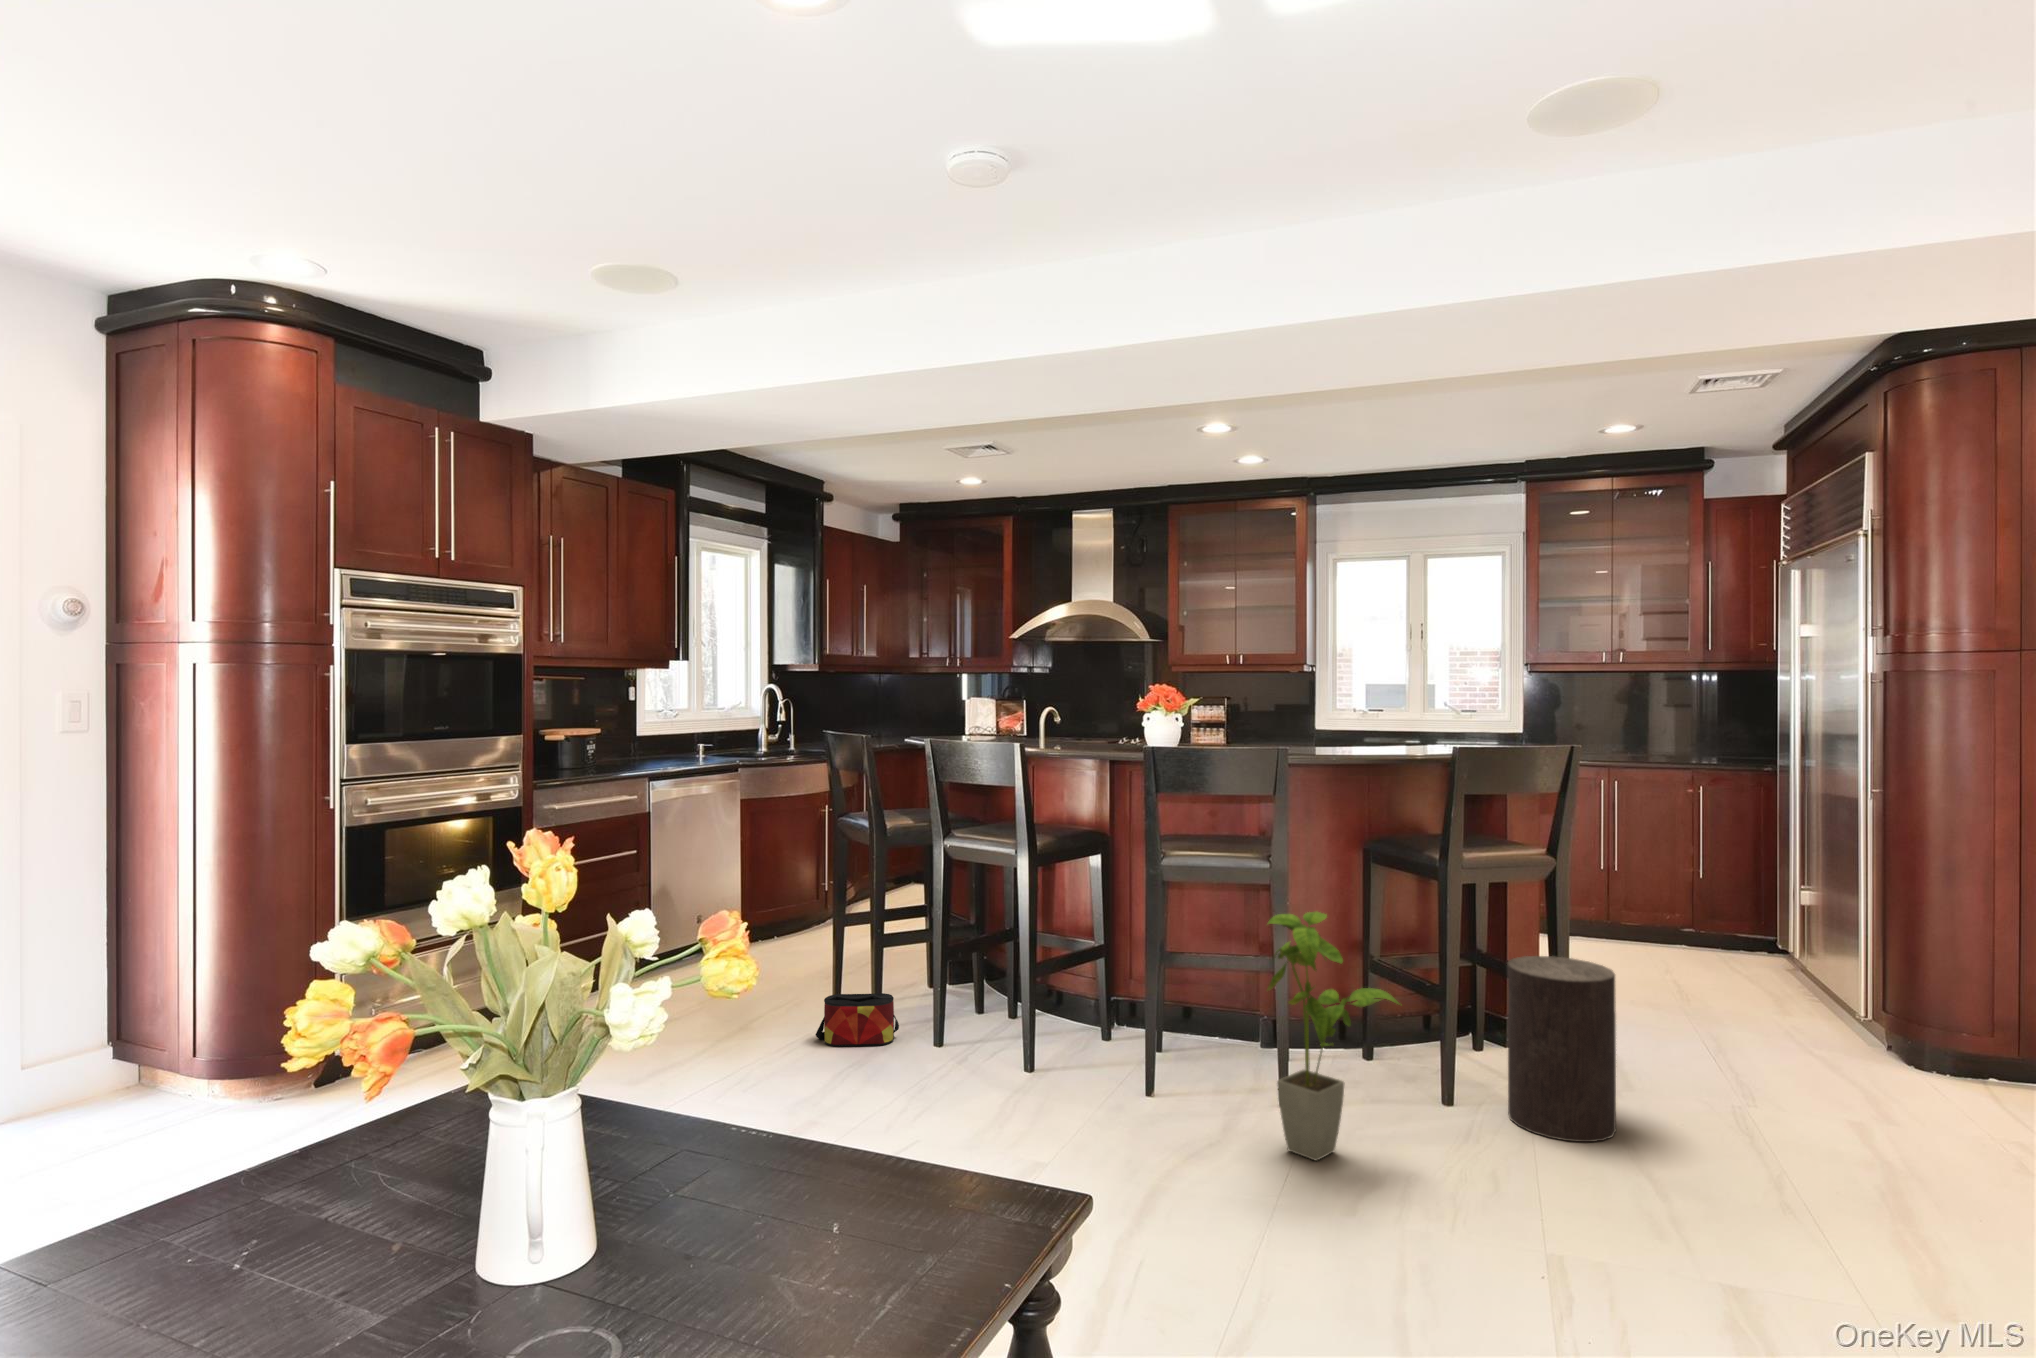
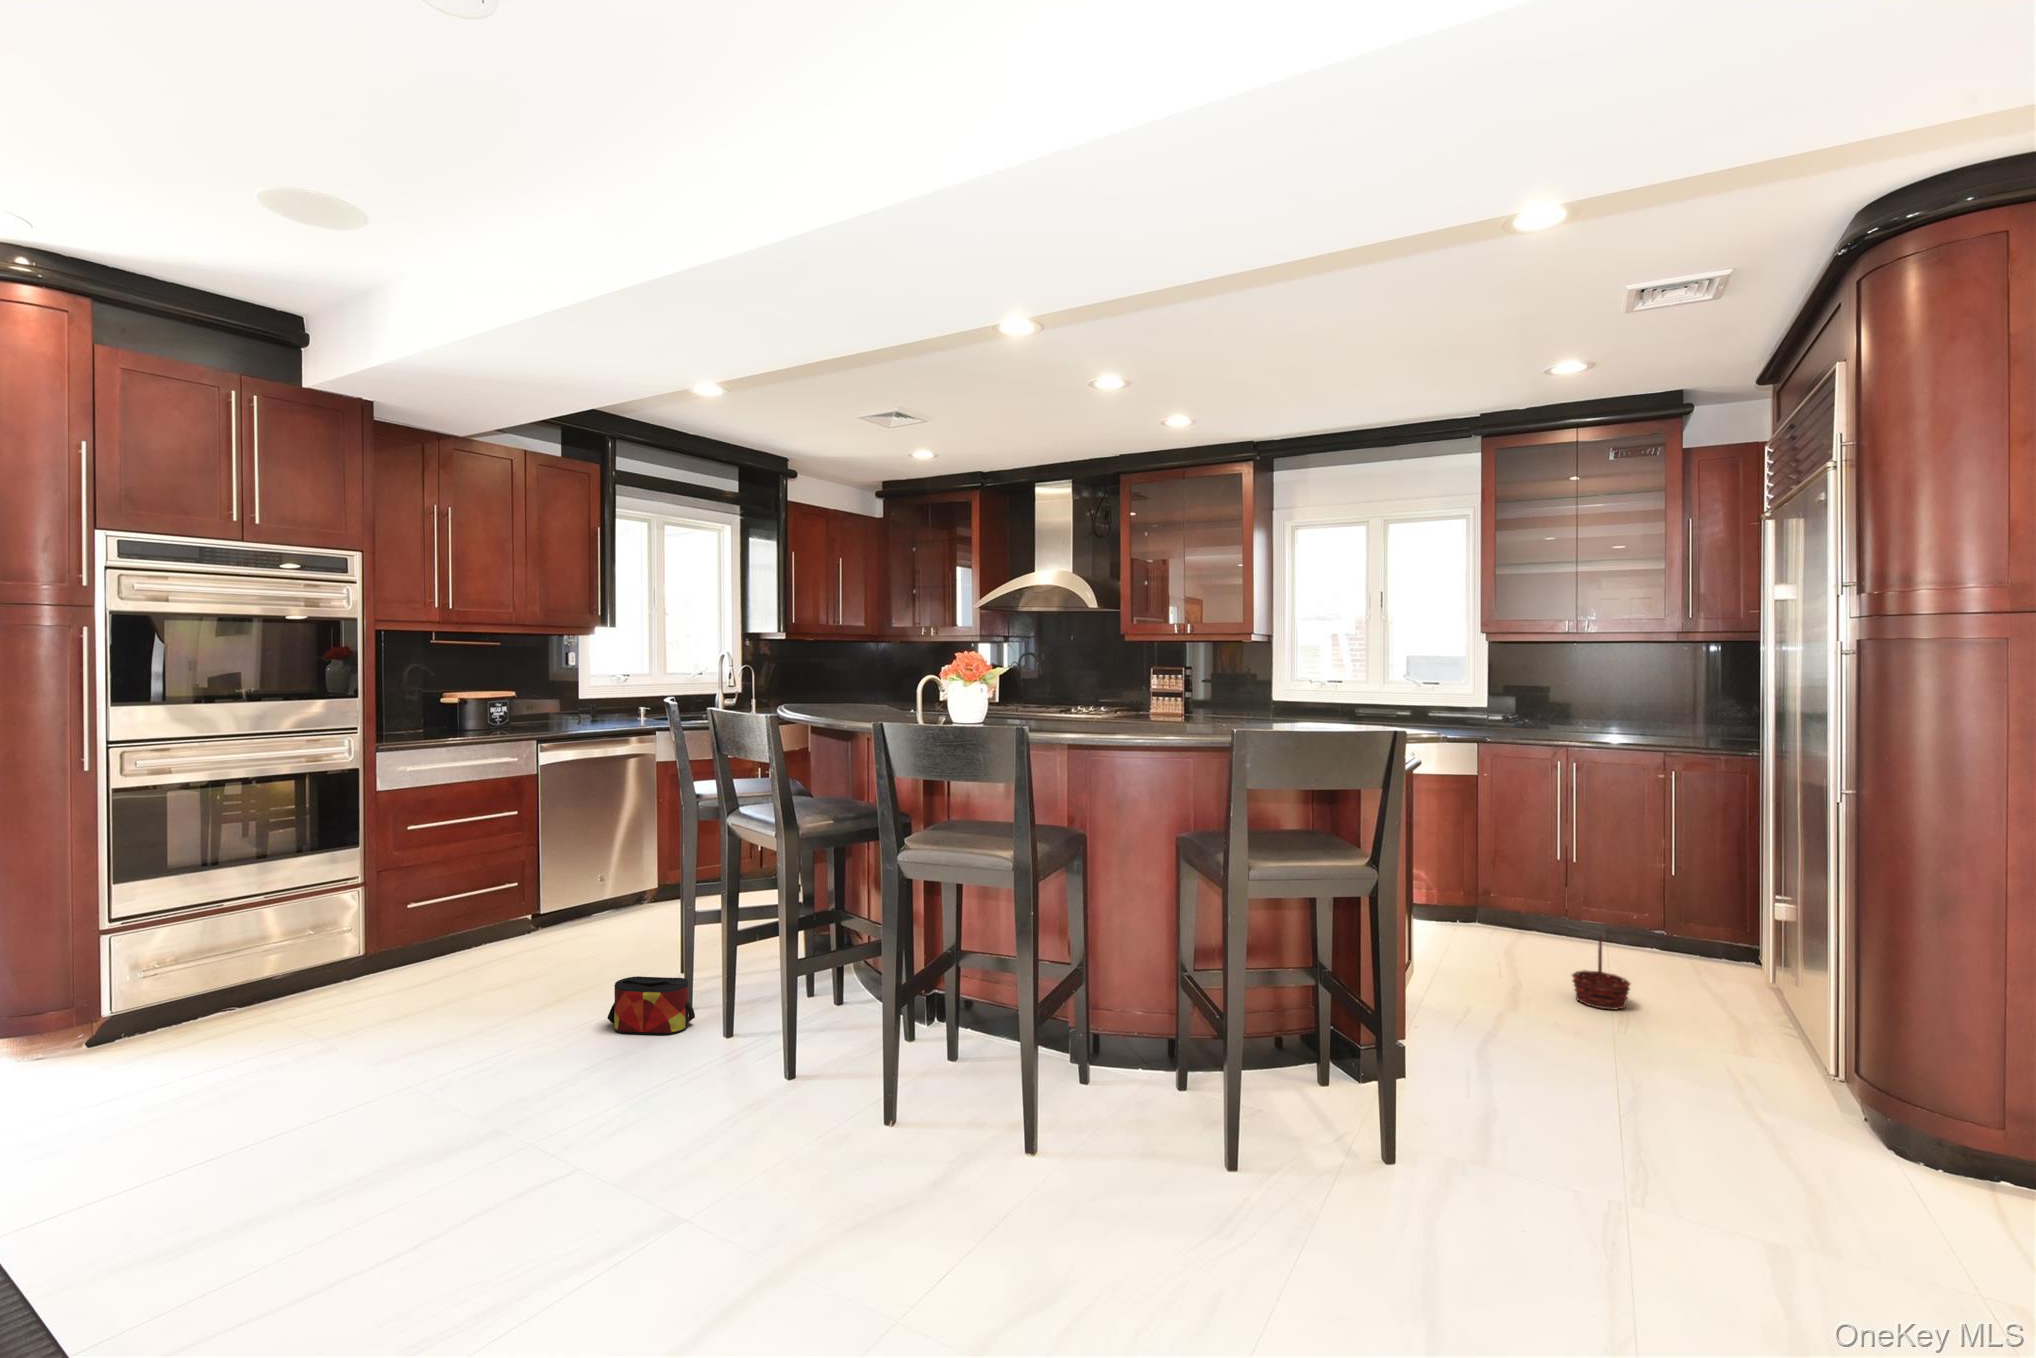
house plant: present [1267,912,1399,1161] -> none [954,929,1112,1239]
basket: none [1640,924,1691,987] -> present [1572,935,1630,1010]
stool: present [1507,956,1616,1142] -> none [1299,987,1431,1238]

